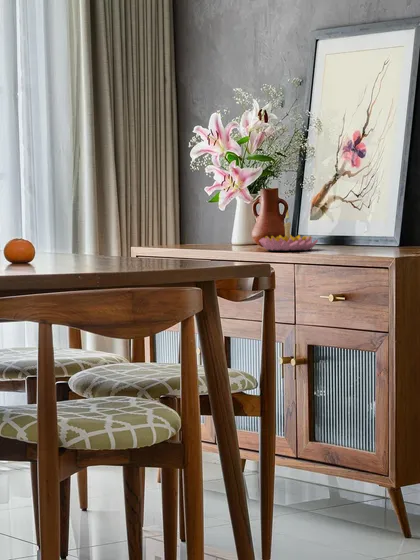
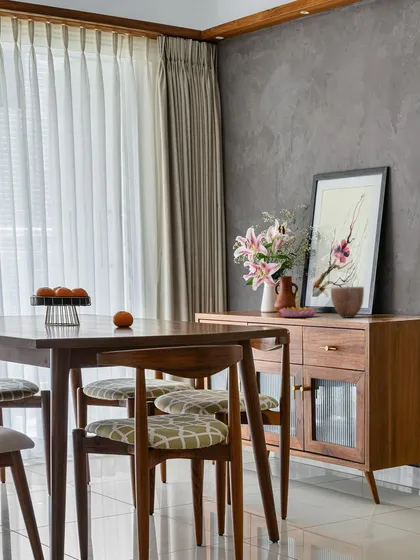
decorative bowl: none [339,204,389,252] -> present [331,287,364,317]

